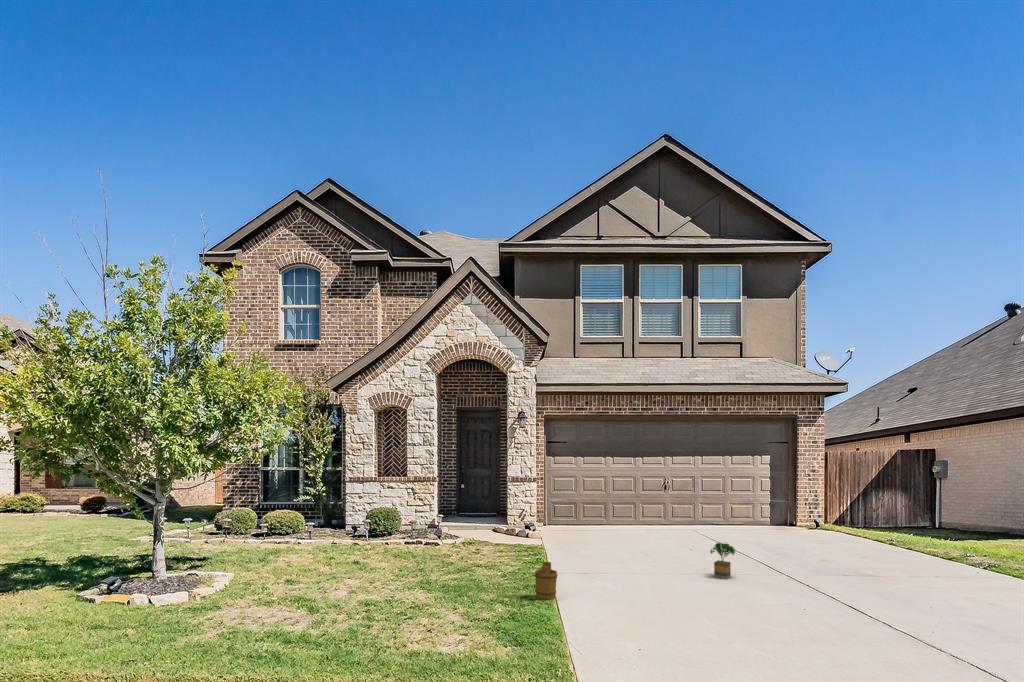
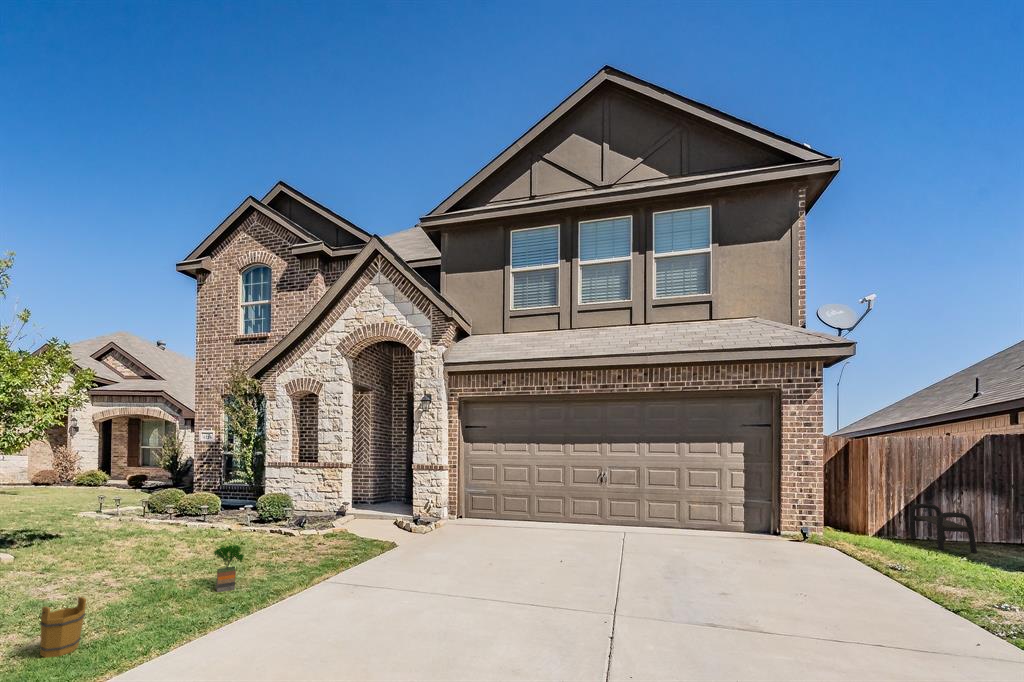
bench: none [856,499,899,530] -> present [910,504,977,553]
potted tree: present [710,543,735,580] -> present [214,545,244,592]

